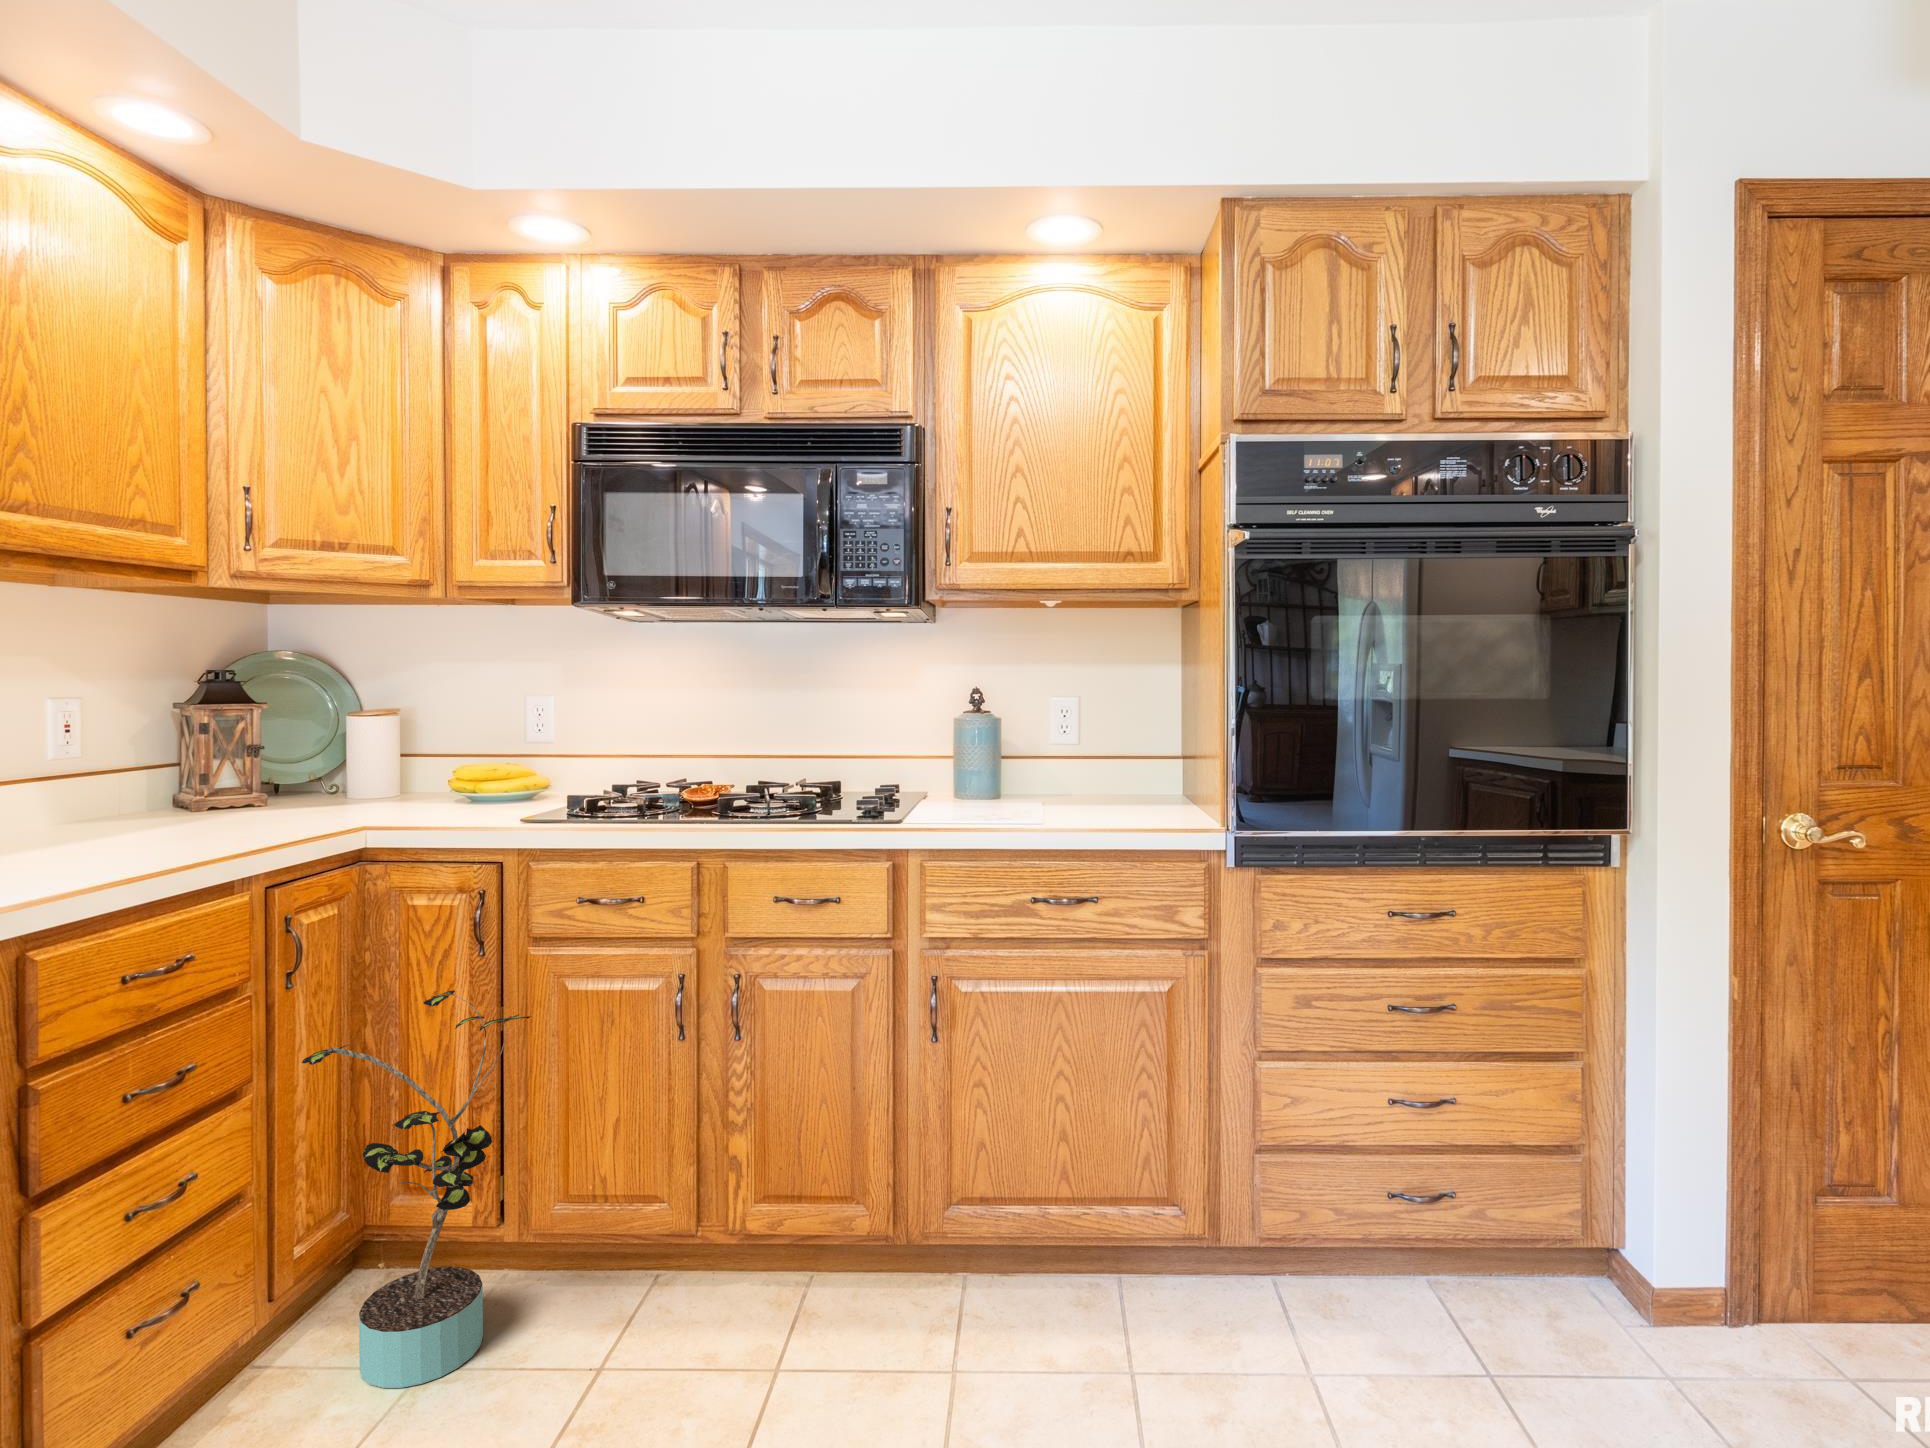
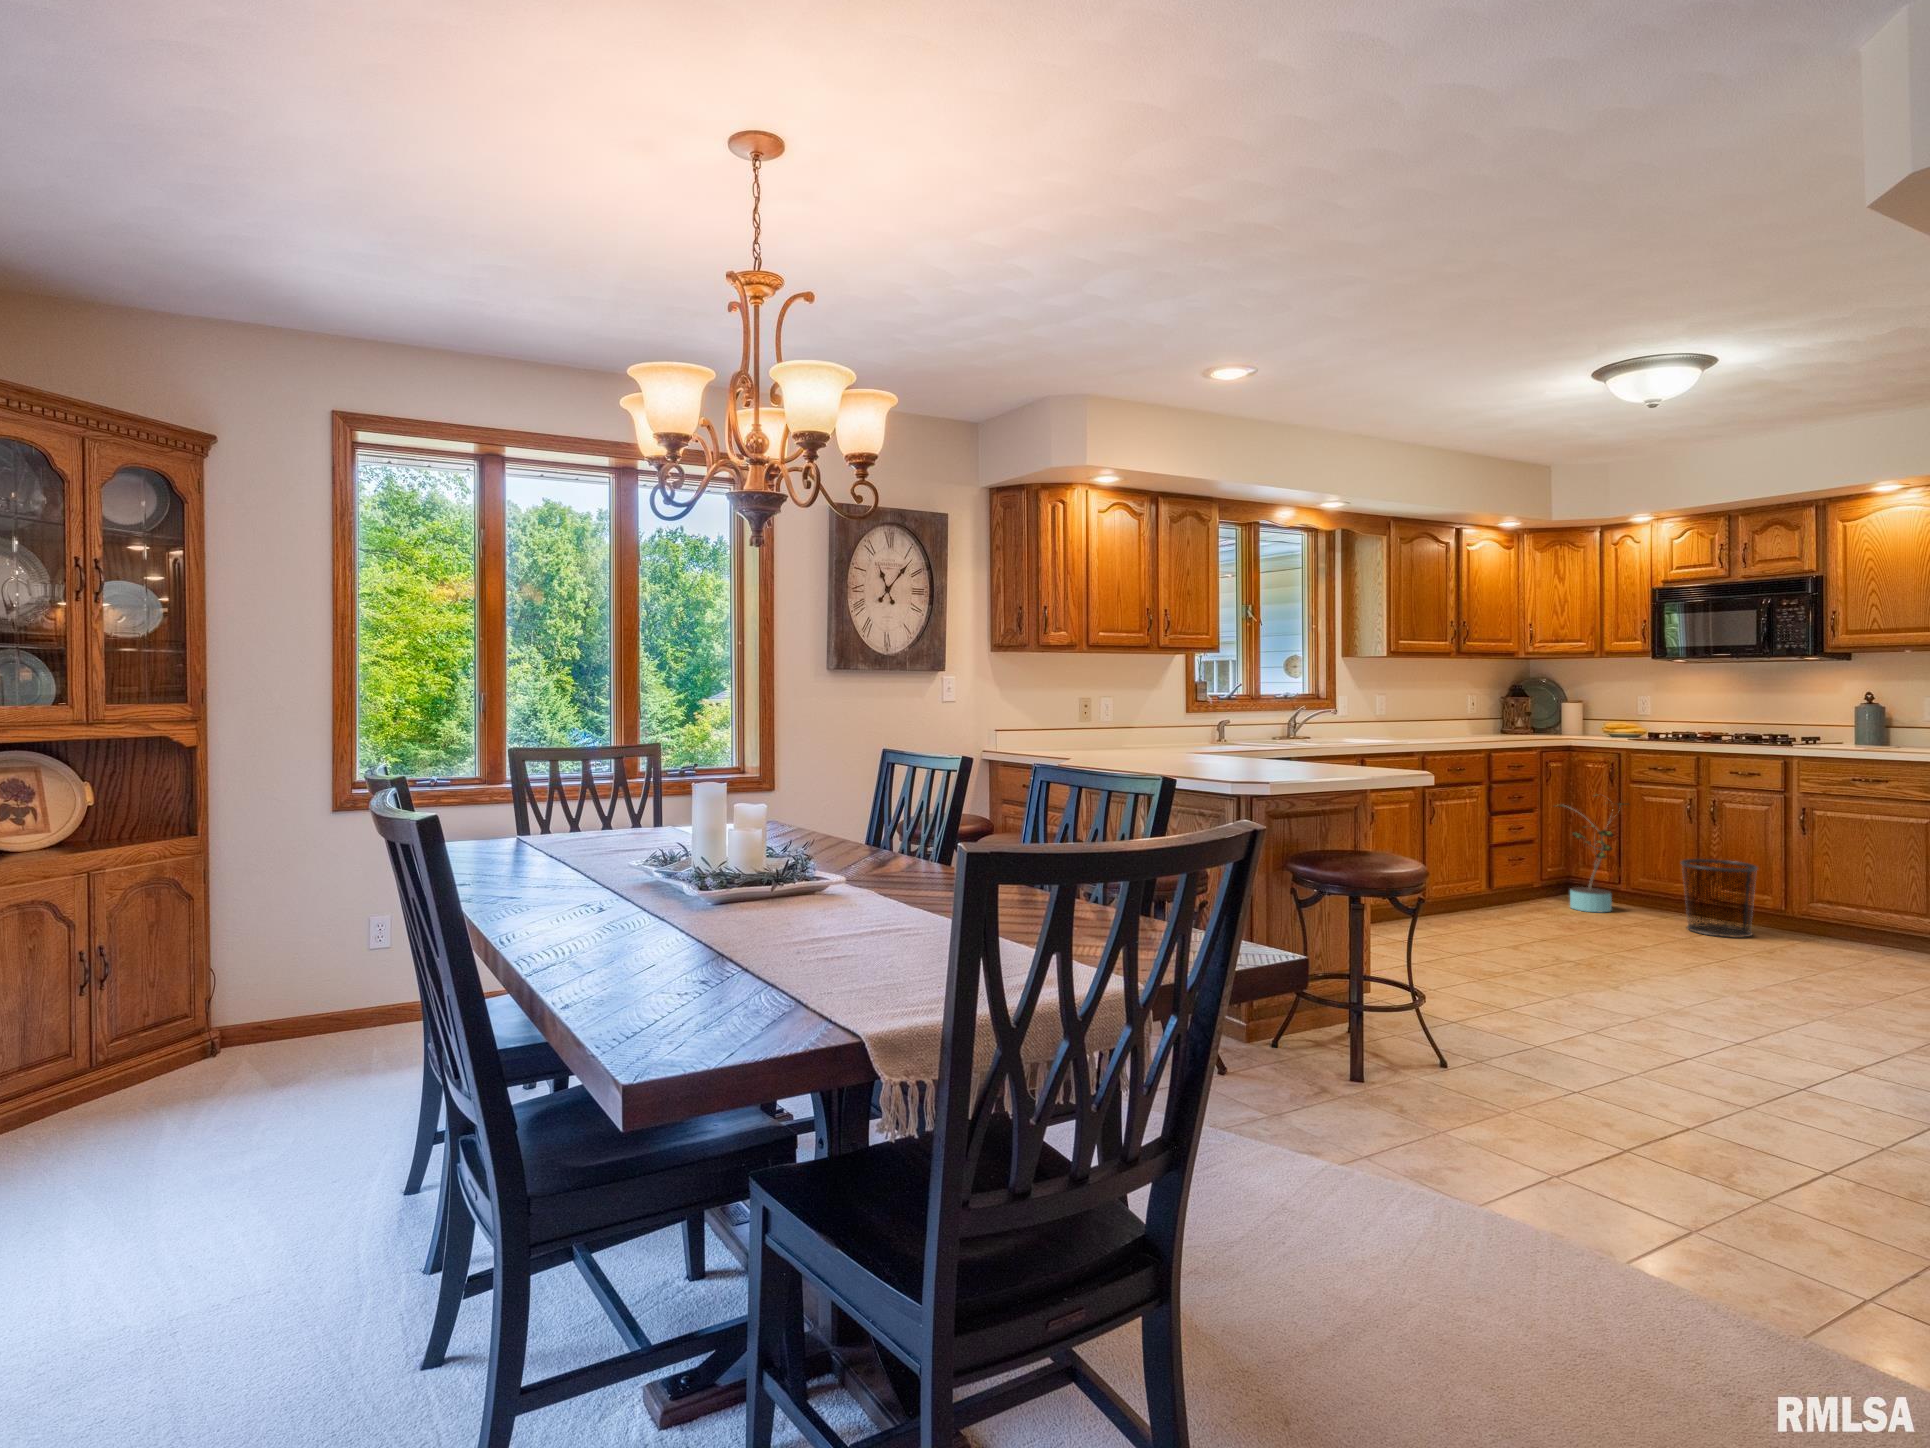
waste bin: none [679,1137,863,1412] -> present [1680,859,1758,938]

